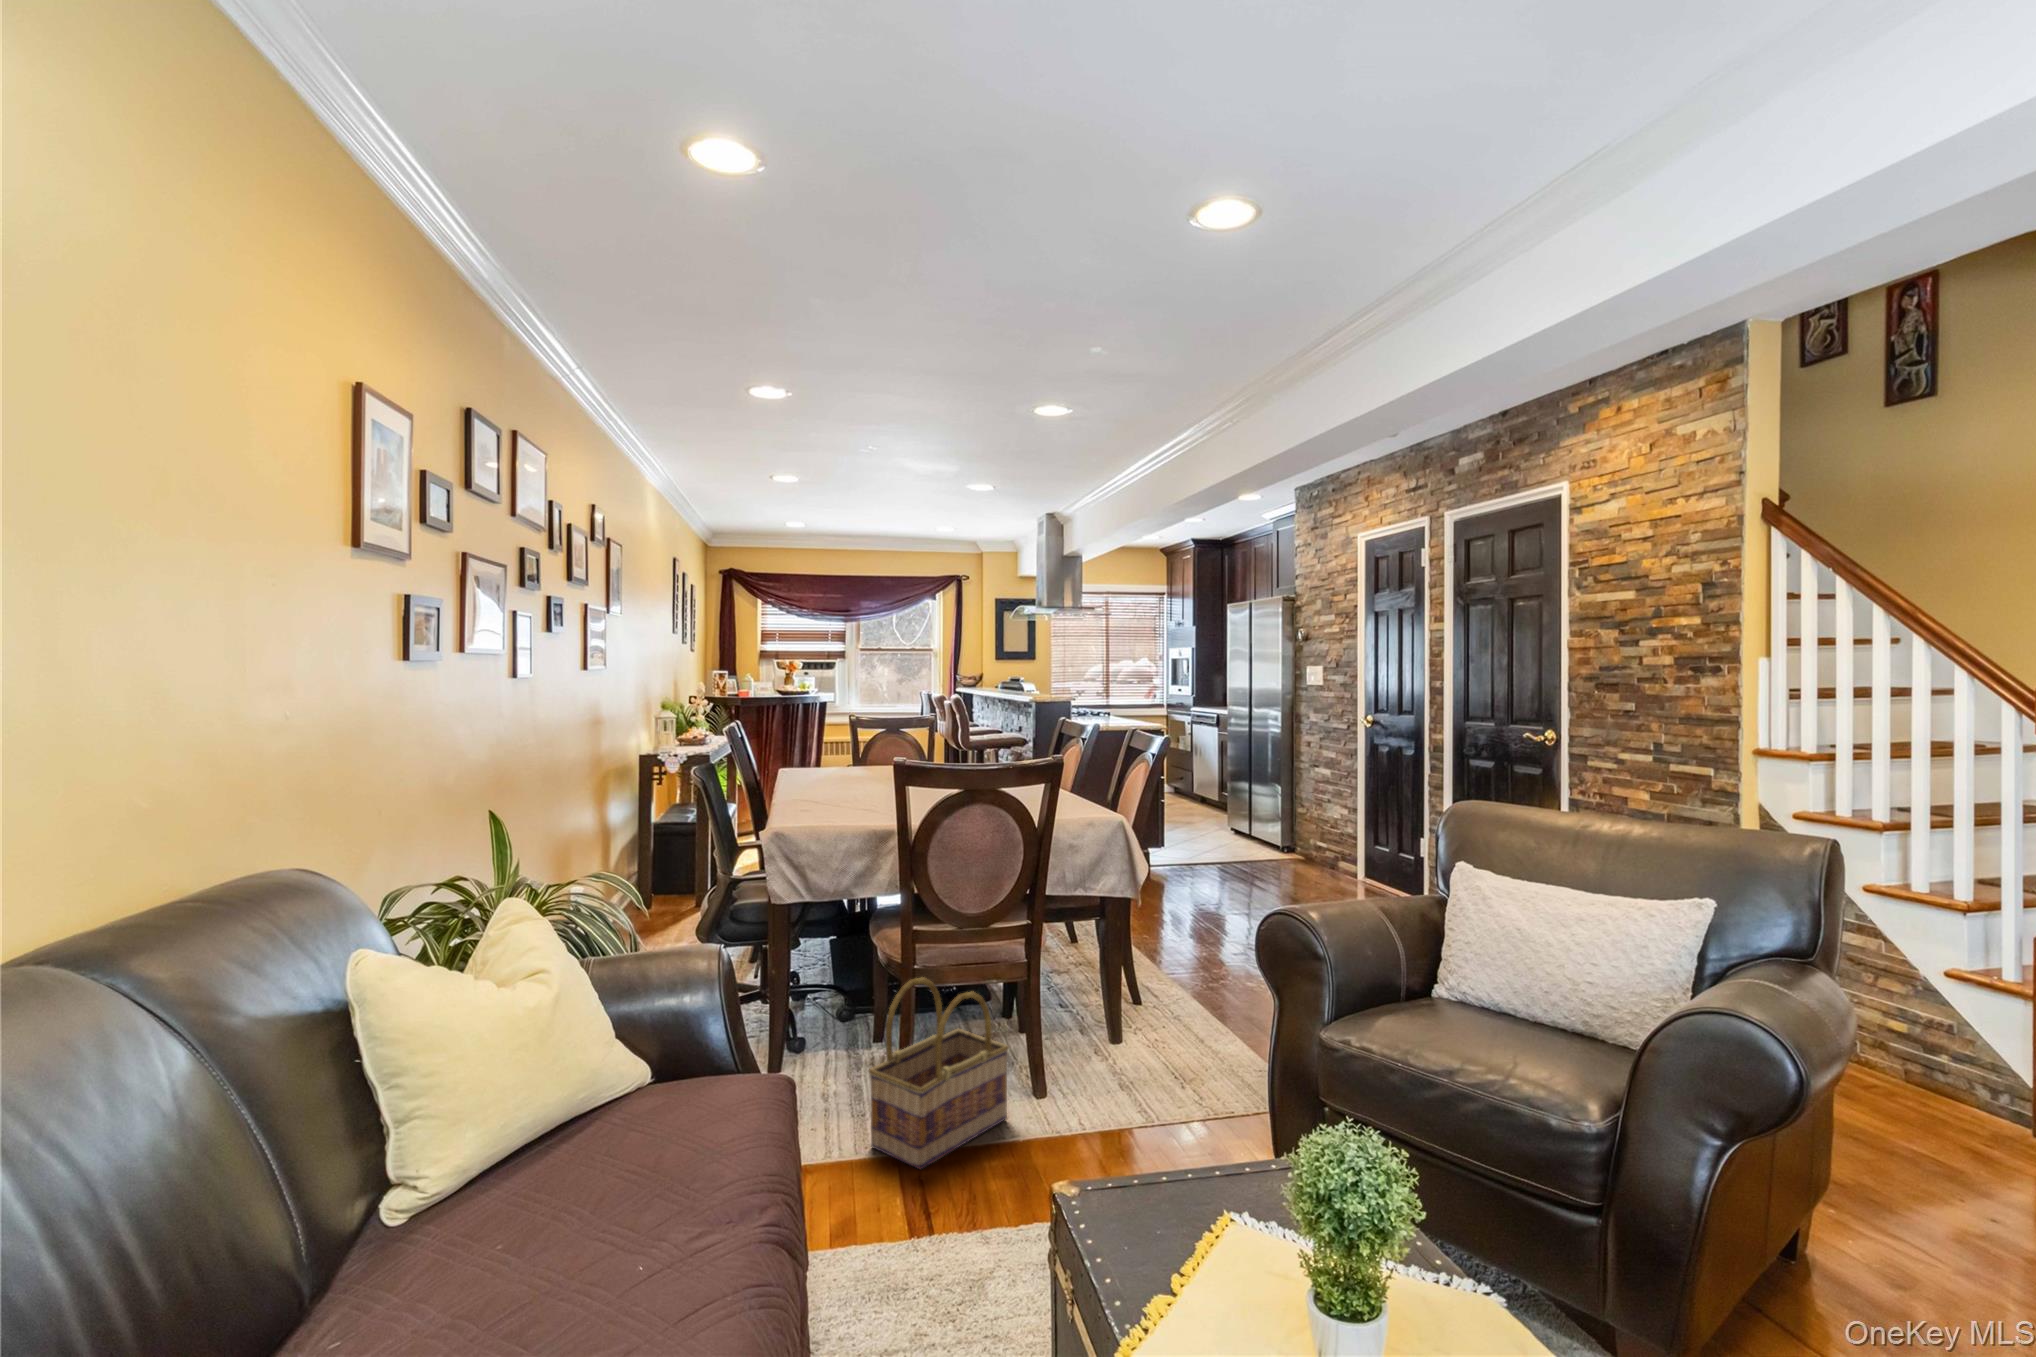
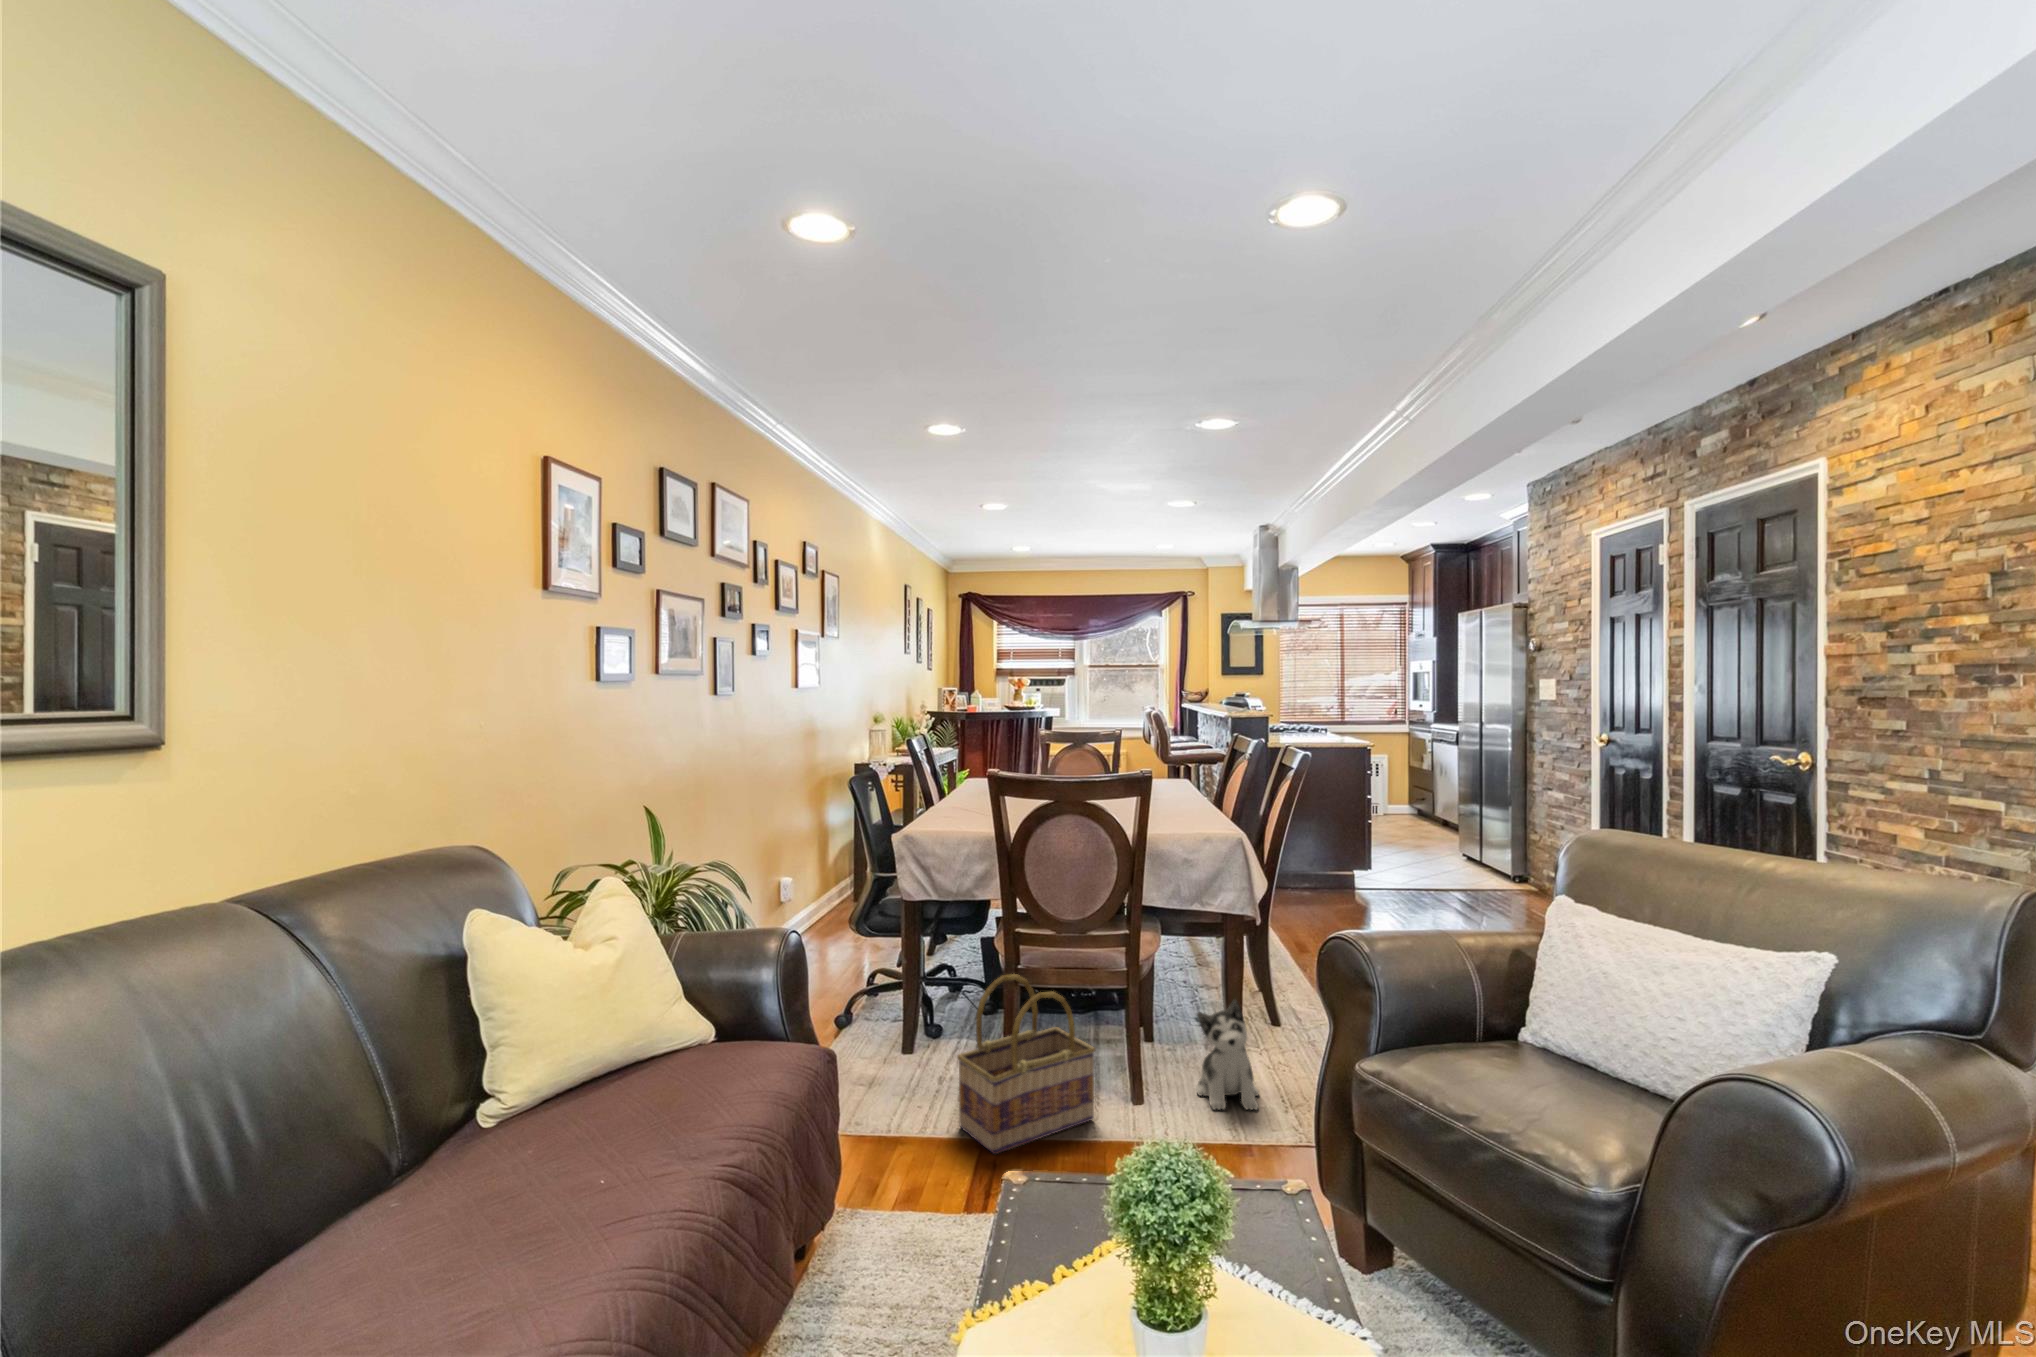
plush toy: none [1092,982,1157,1094] -> present [1197,1000,1259,1110]

